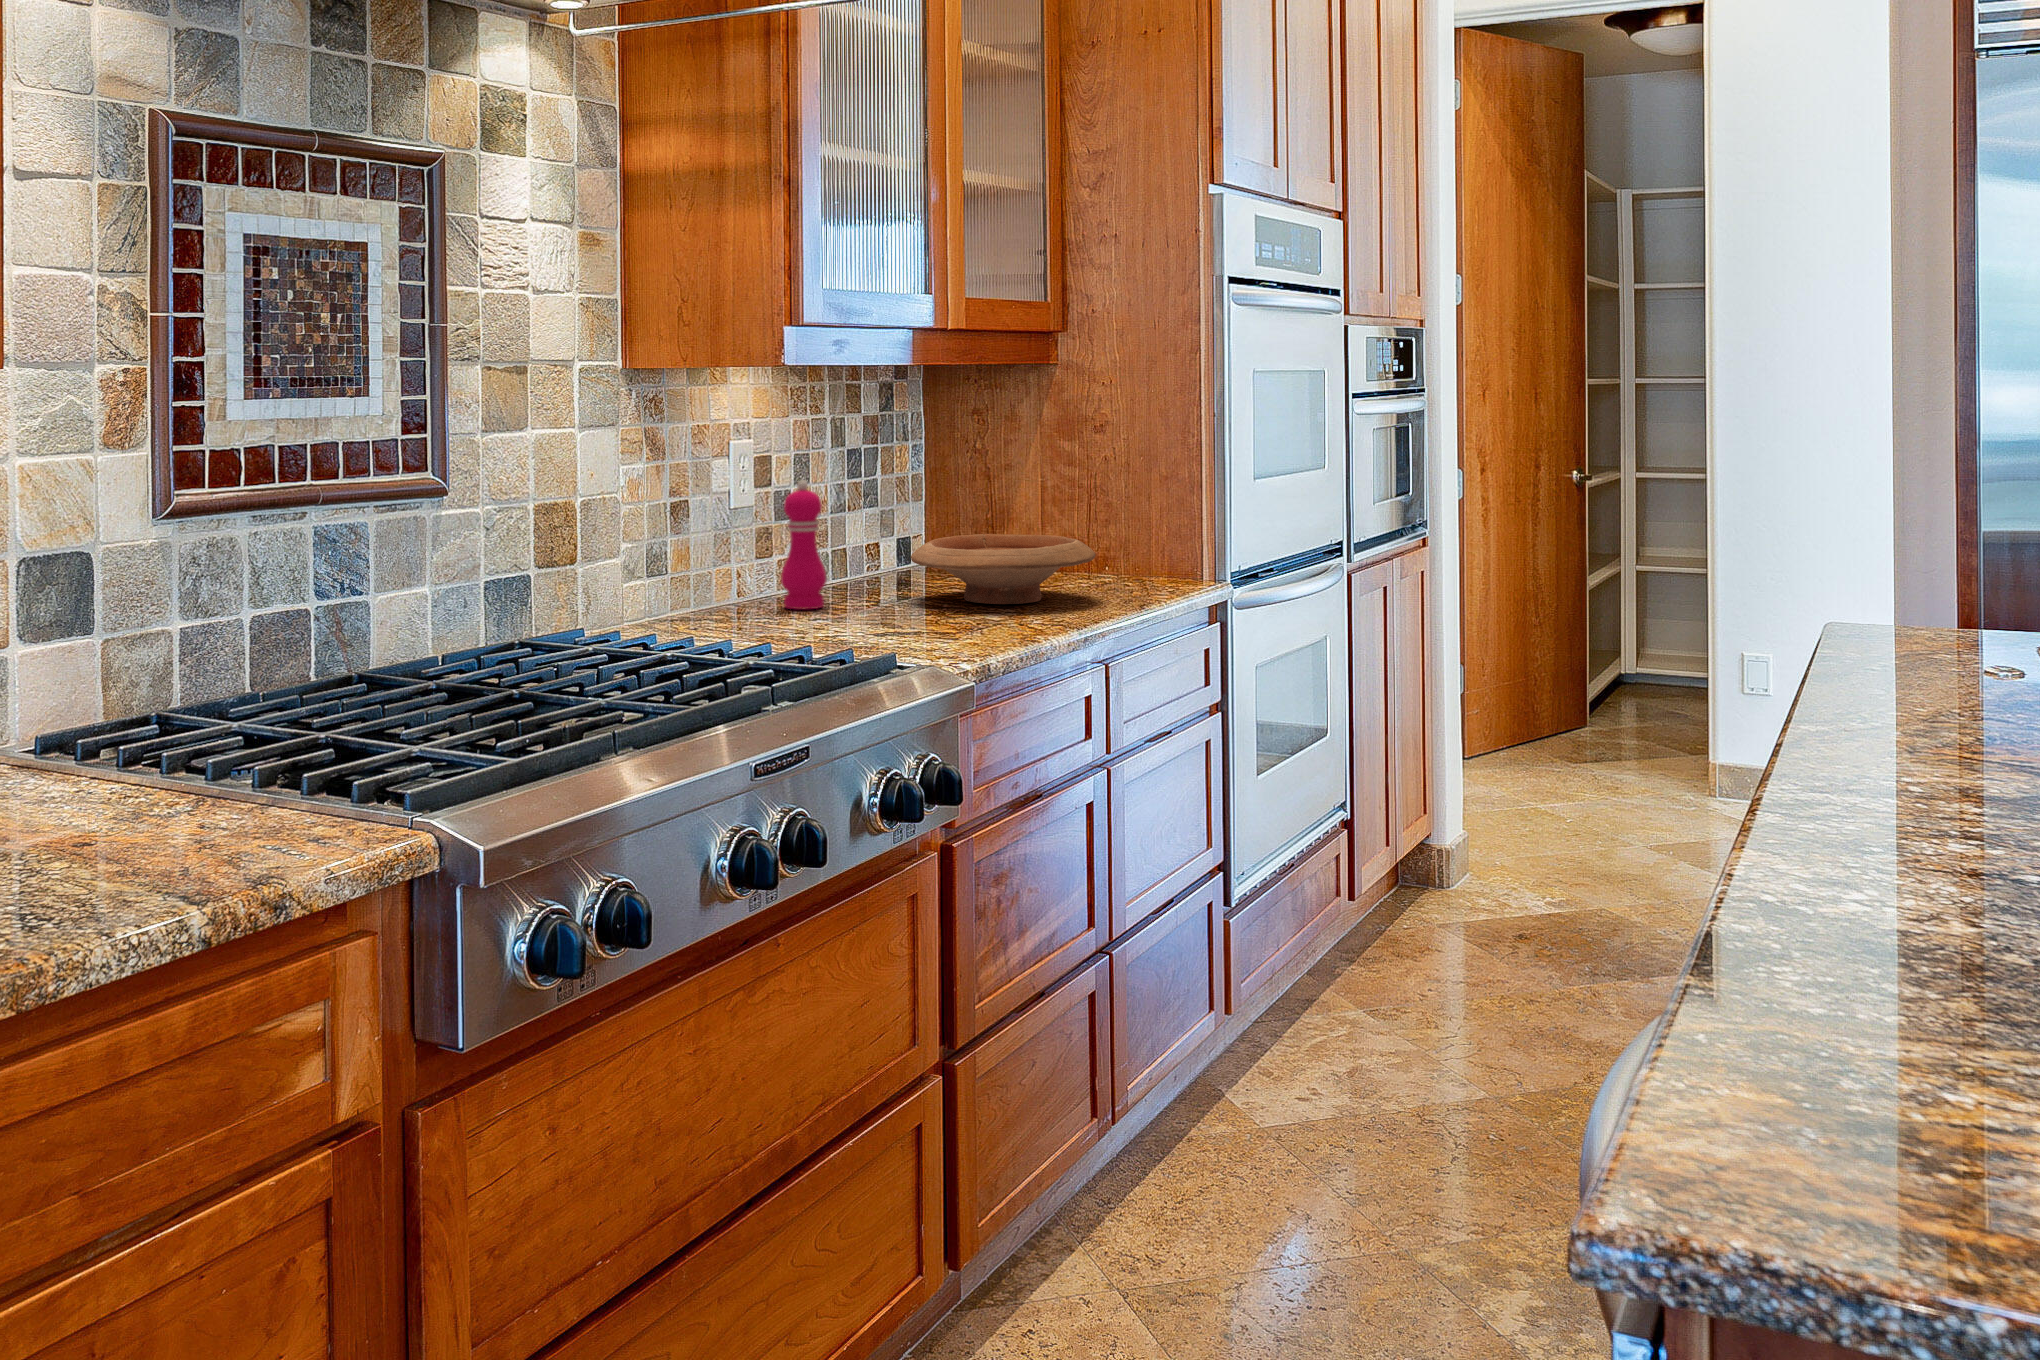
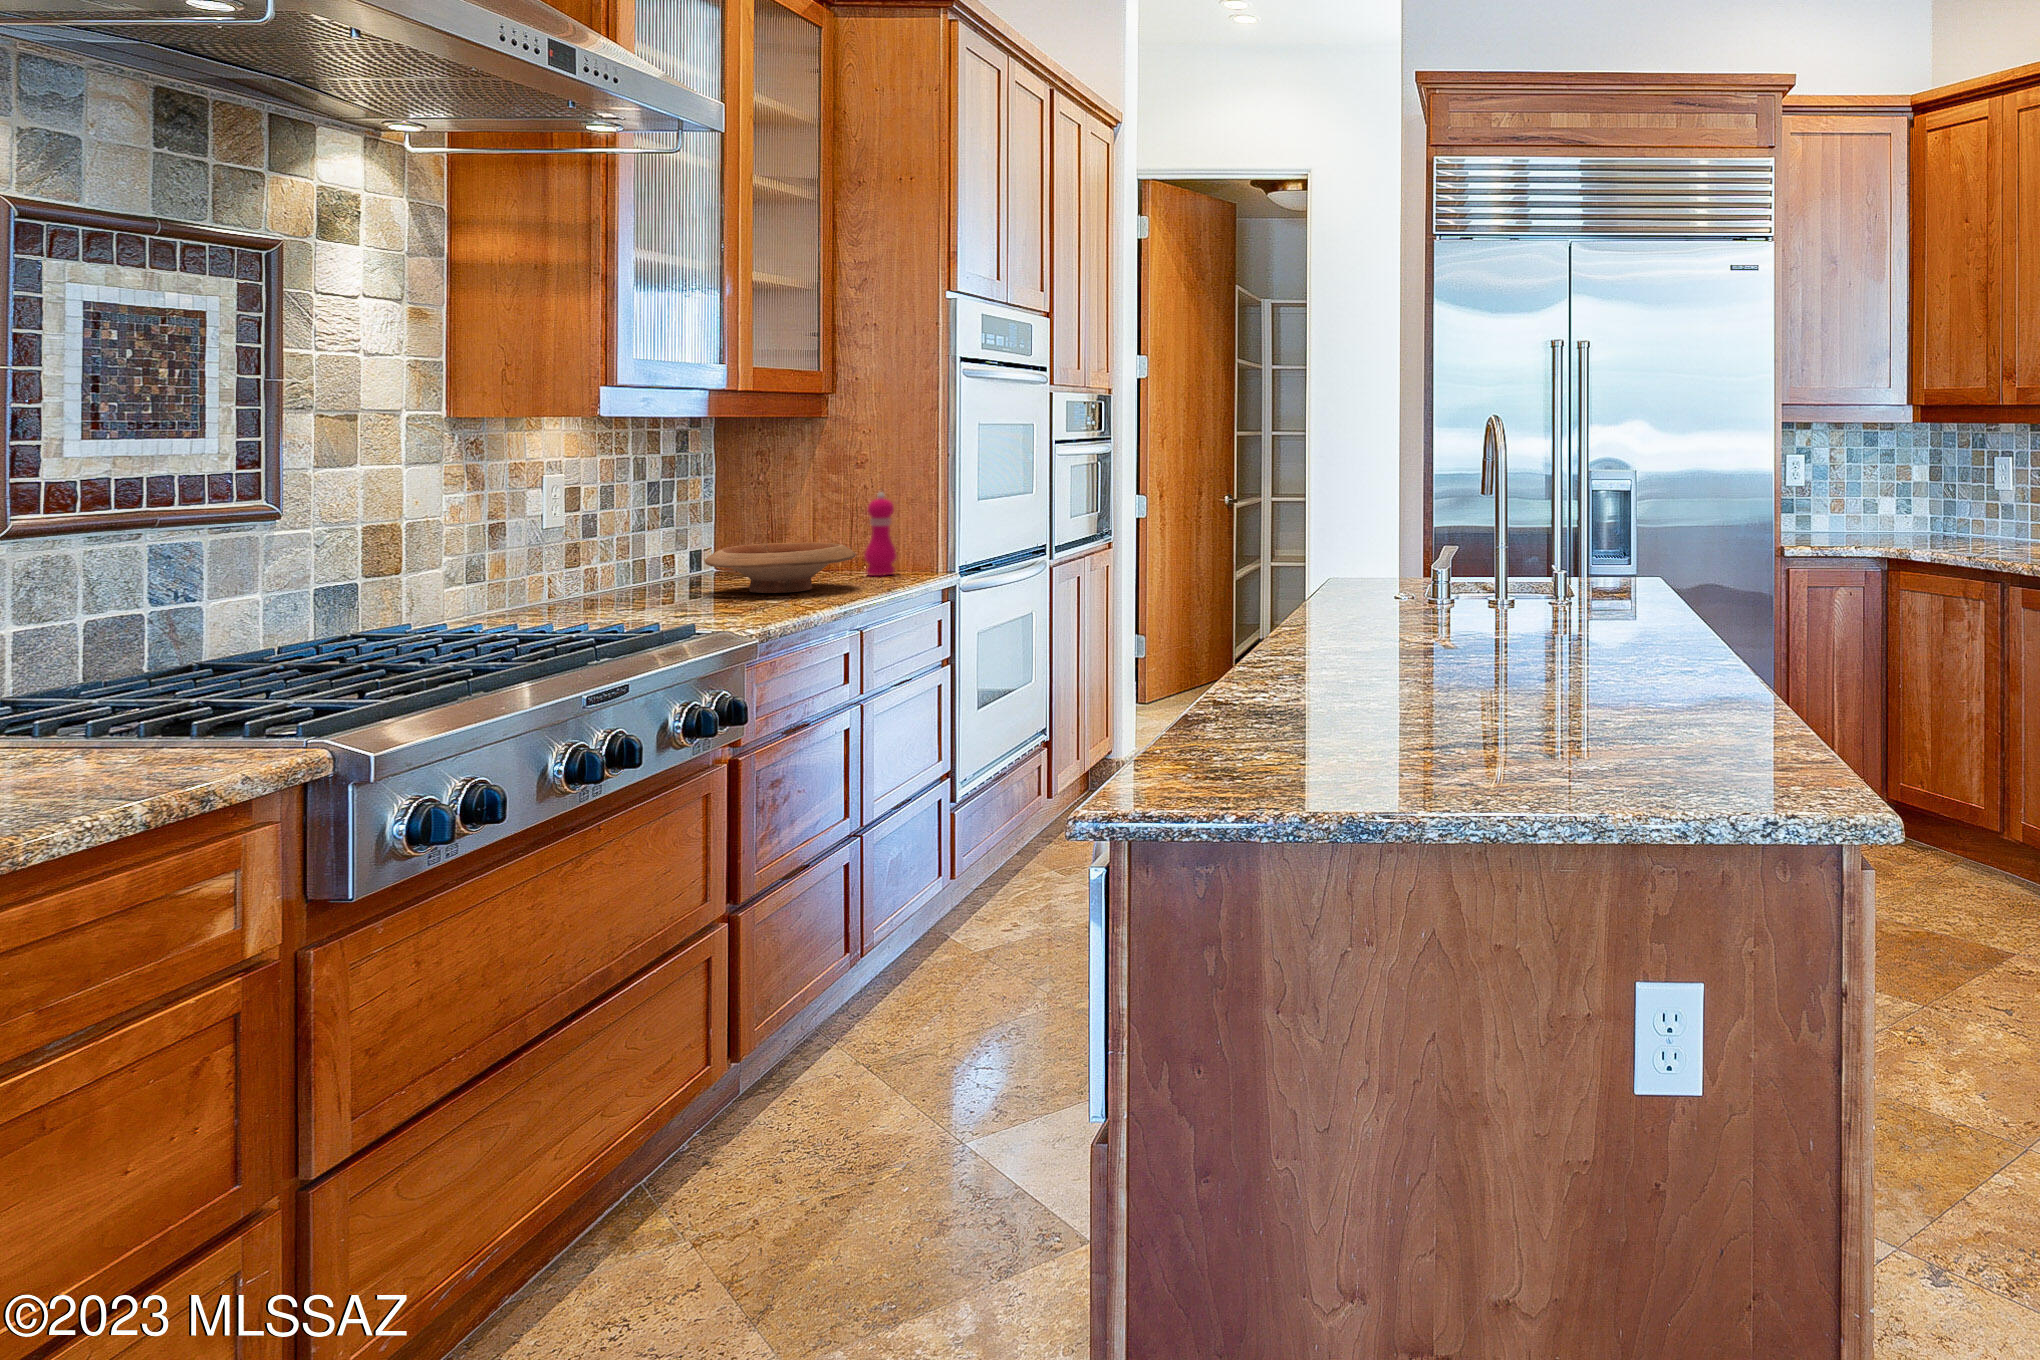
pepper mill: present [781,480,827,609] -> present [865,492,897,576]

